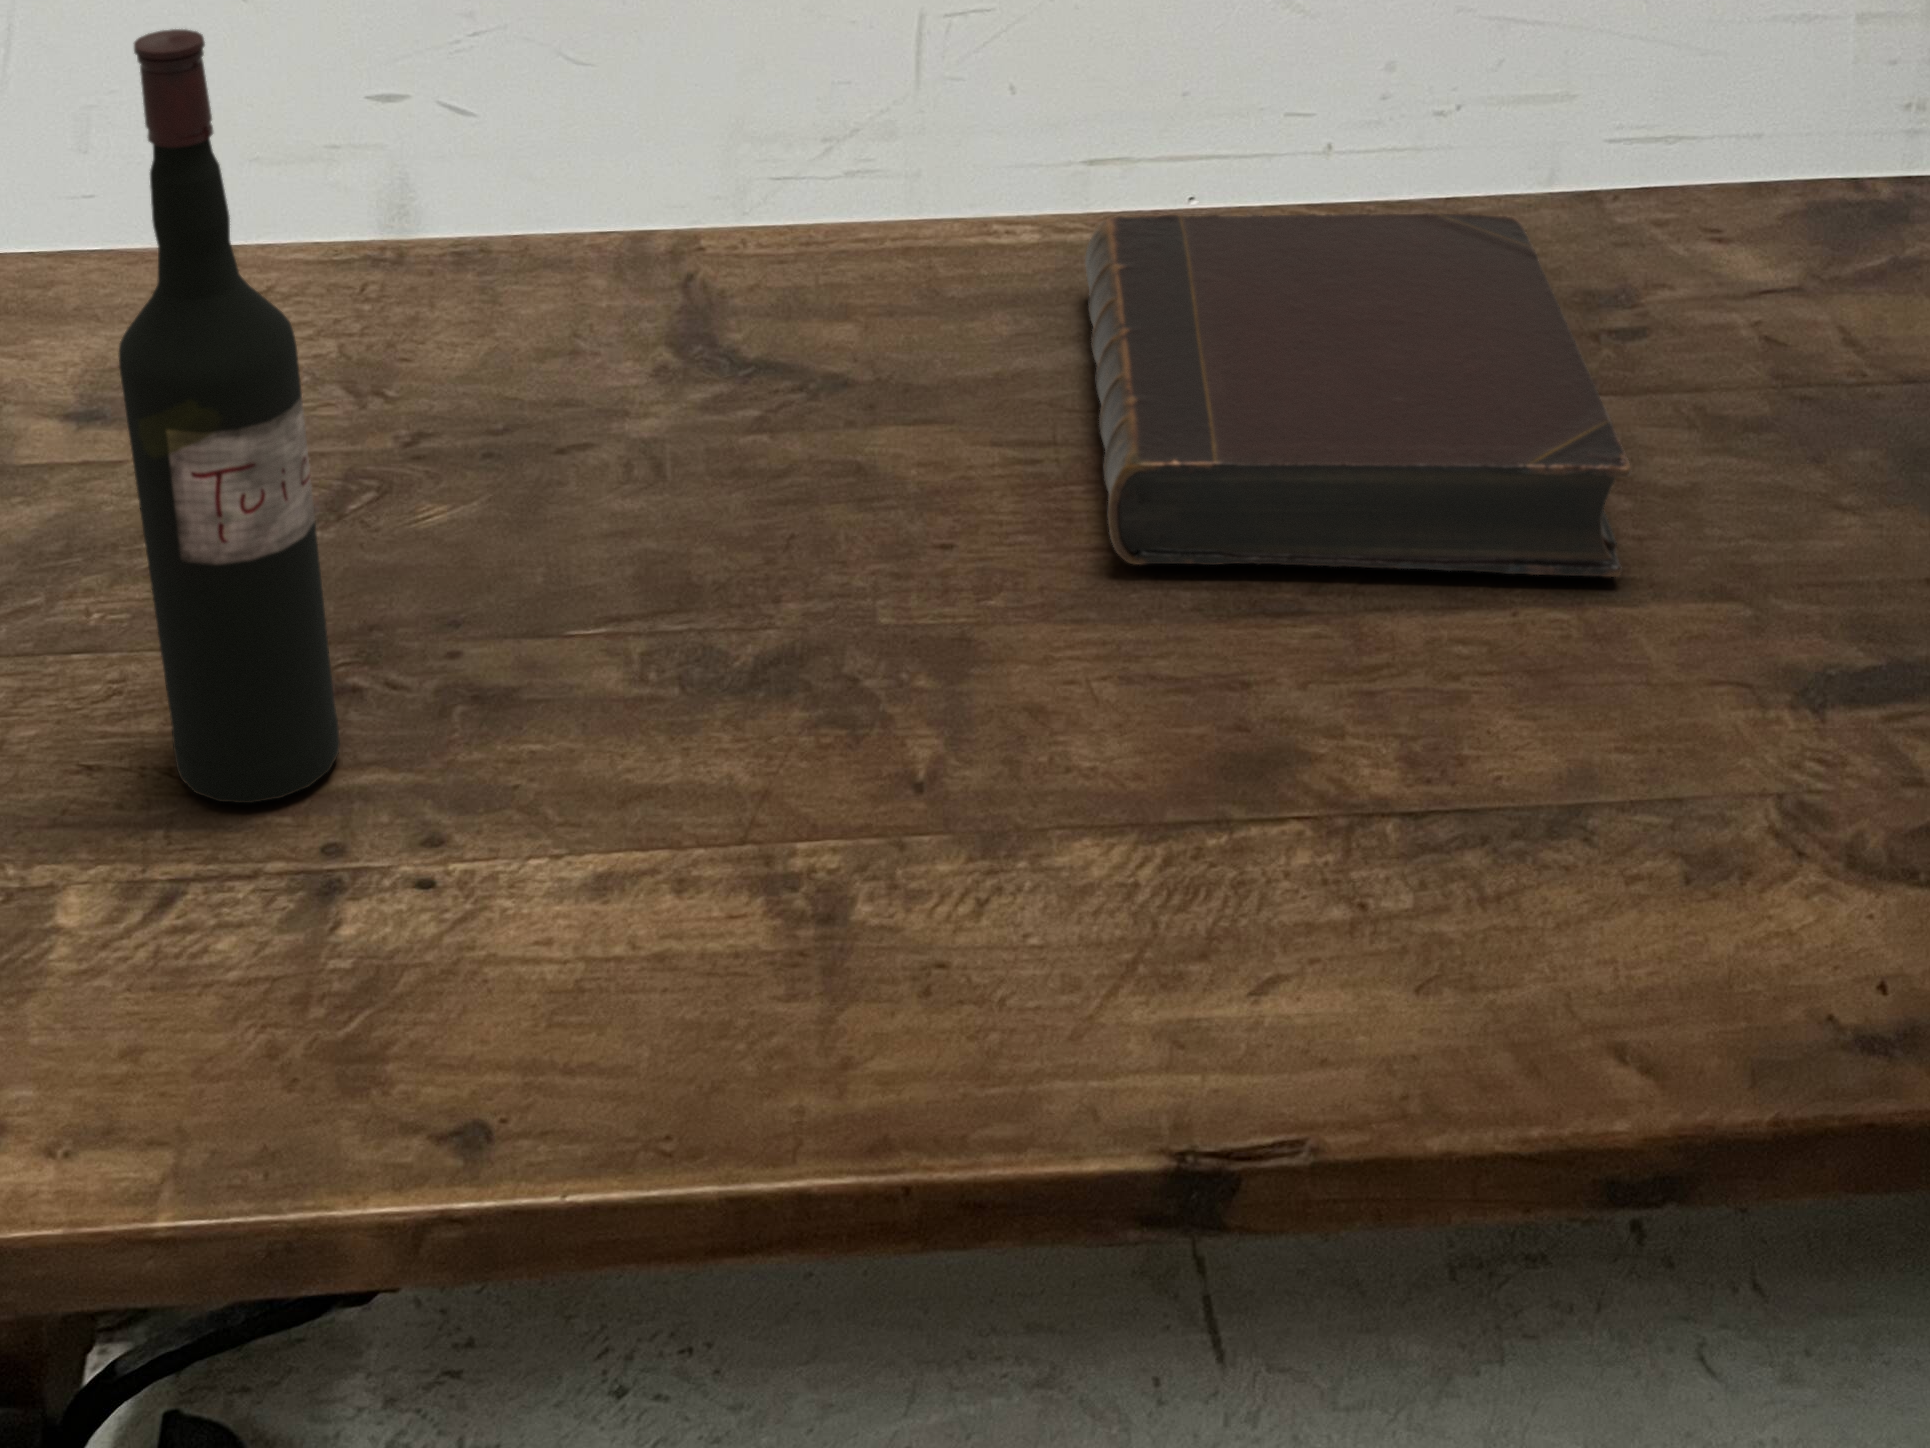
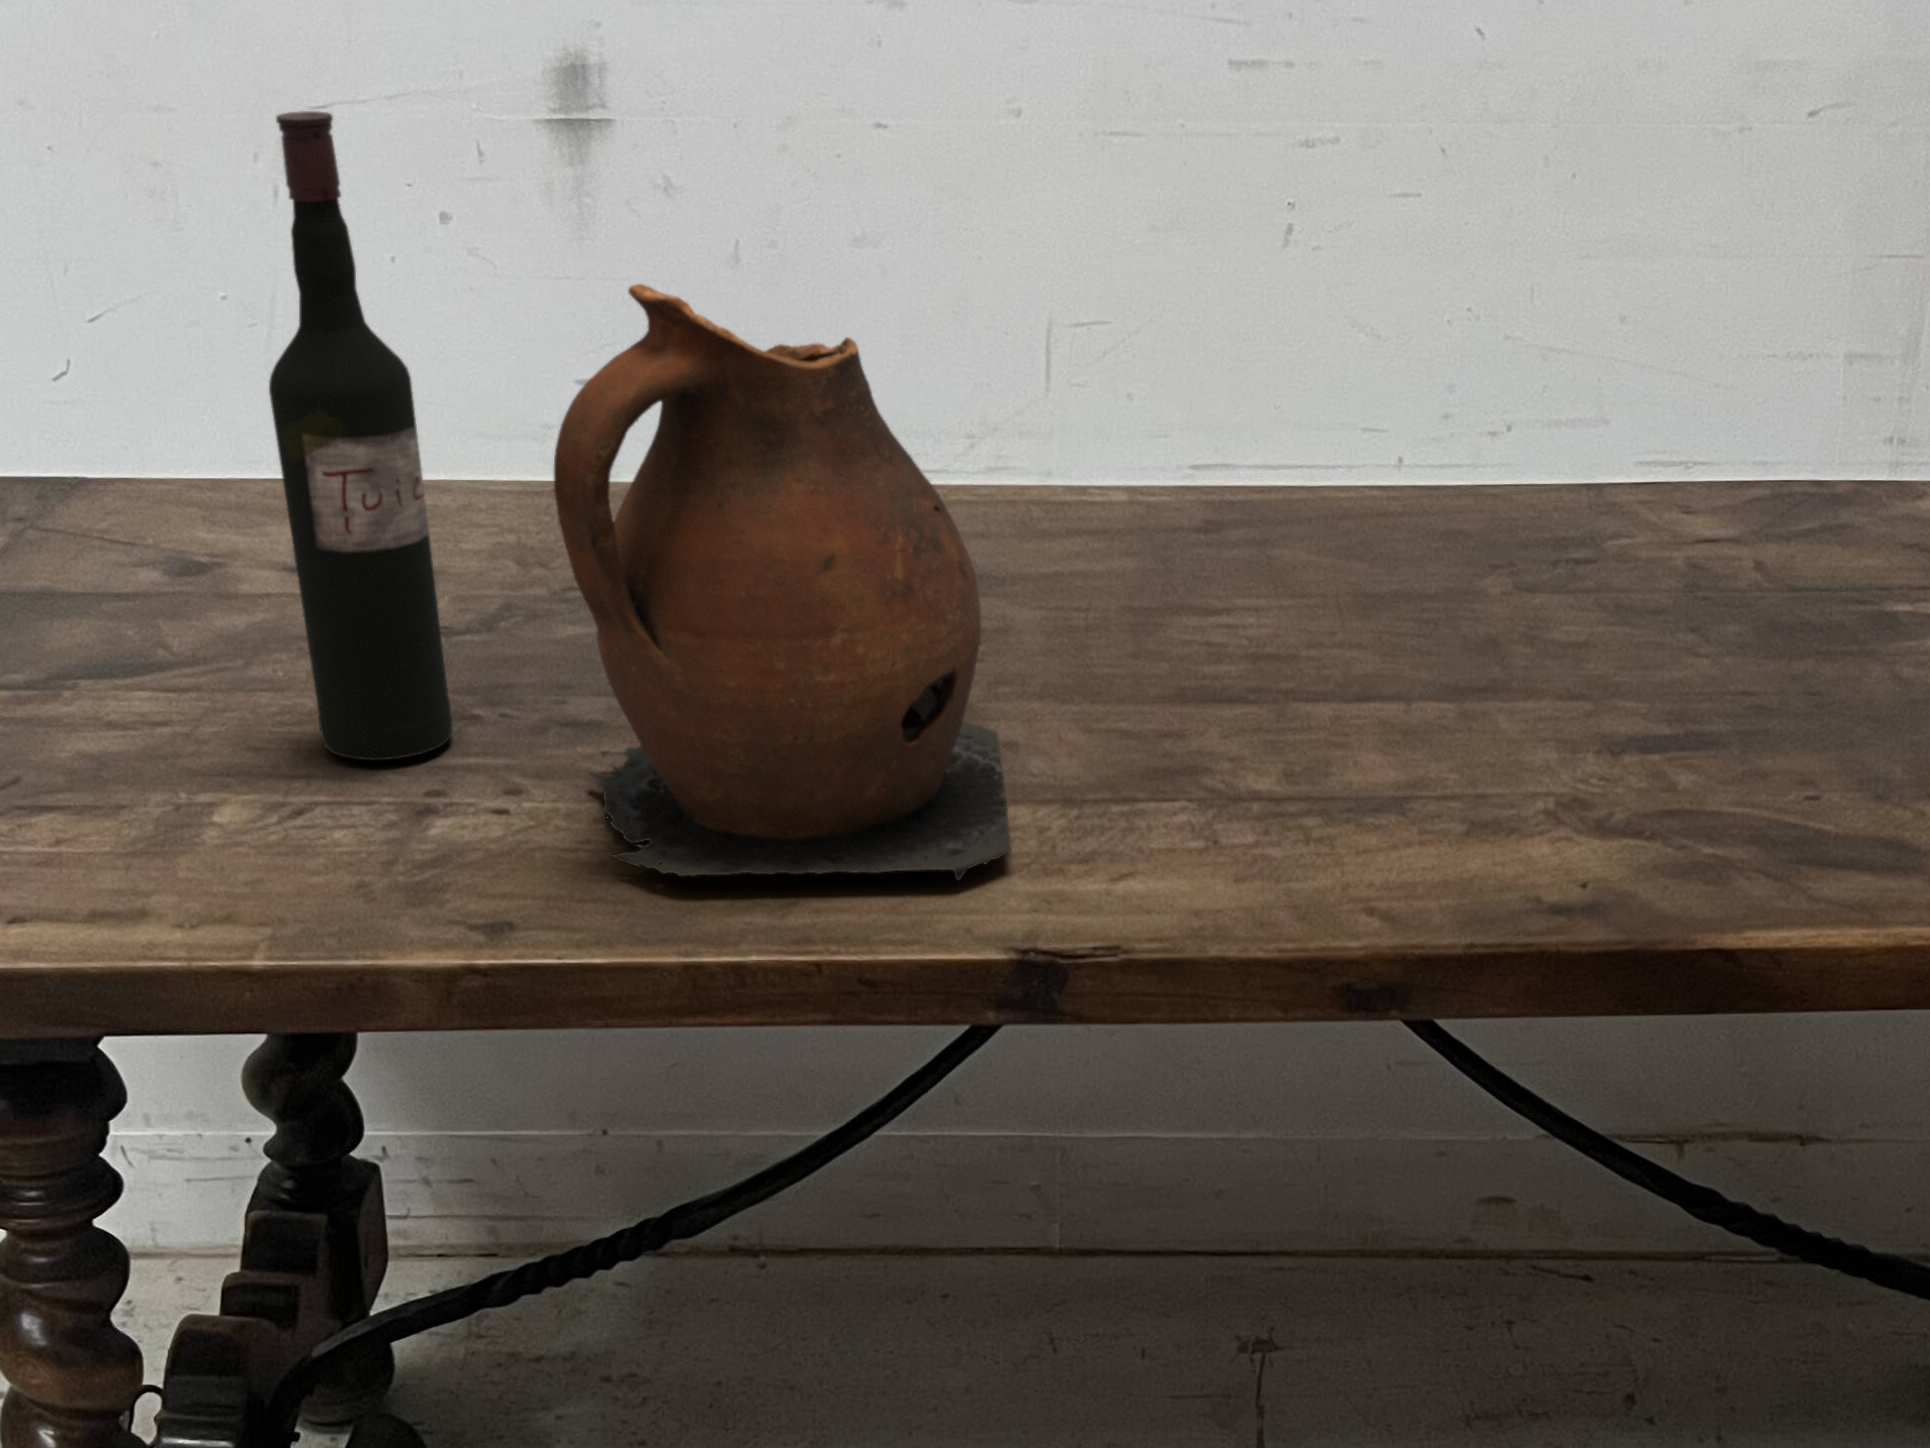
book: present [1085,213,1631,577] -> none [1088,446,1495,680]
ceramic pitcher: none [529,274,1117,1029] -> present [554,284,1012,880]

